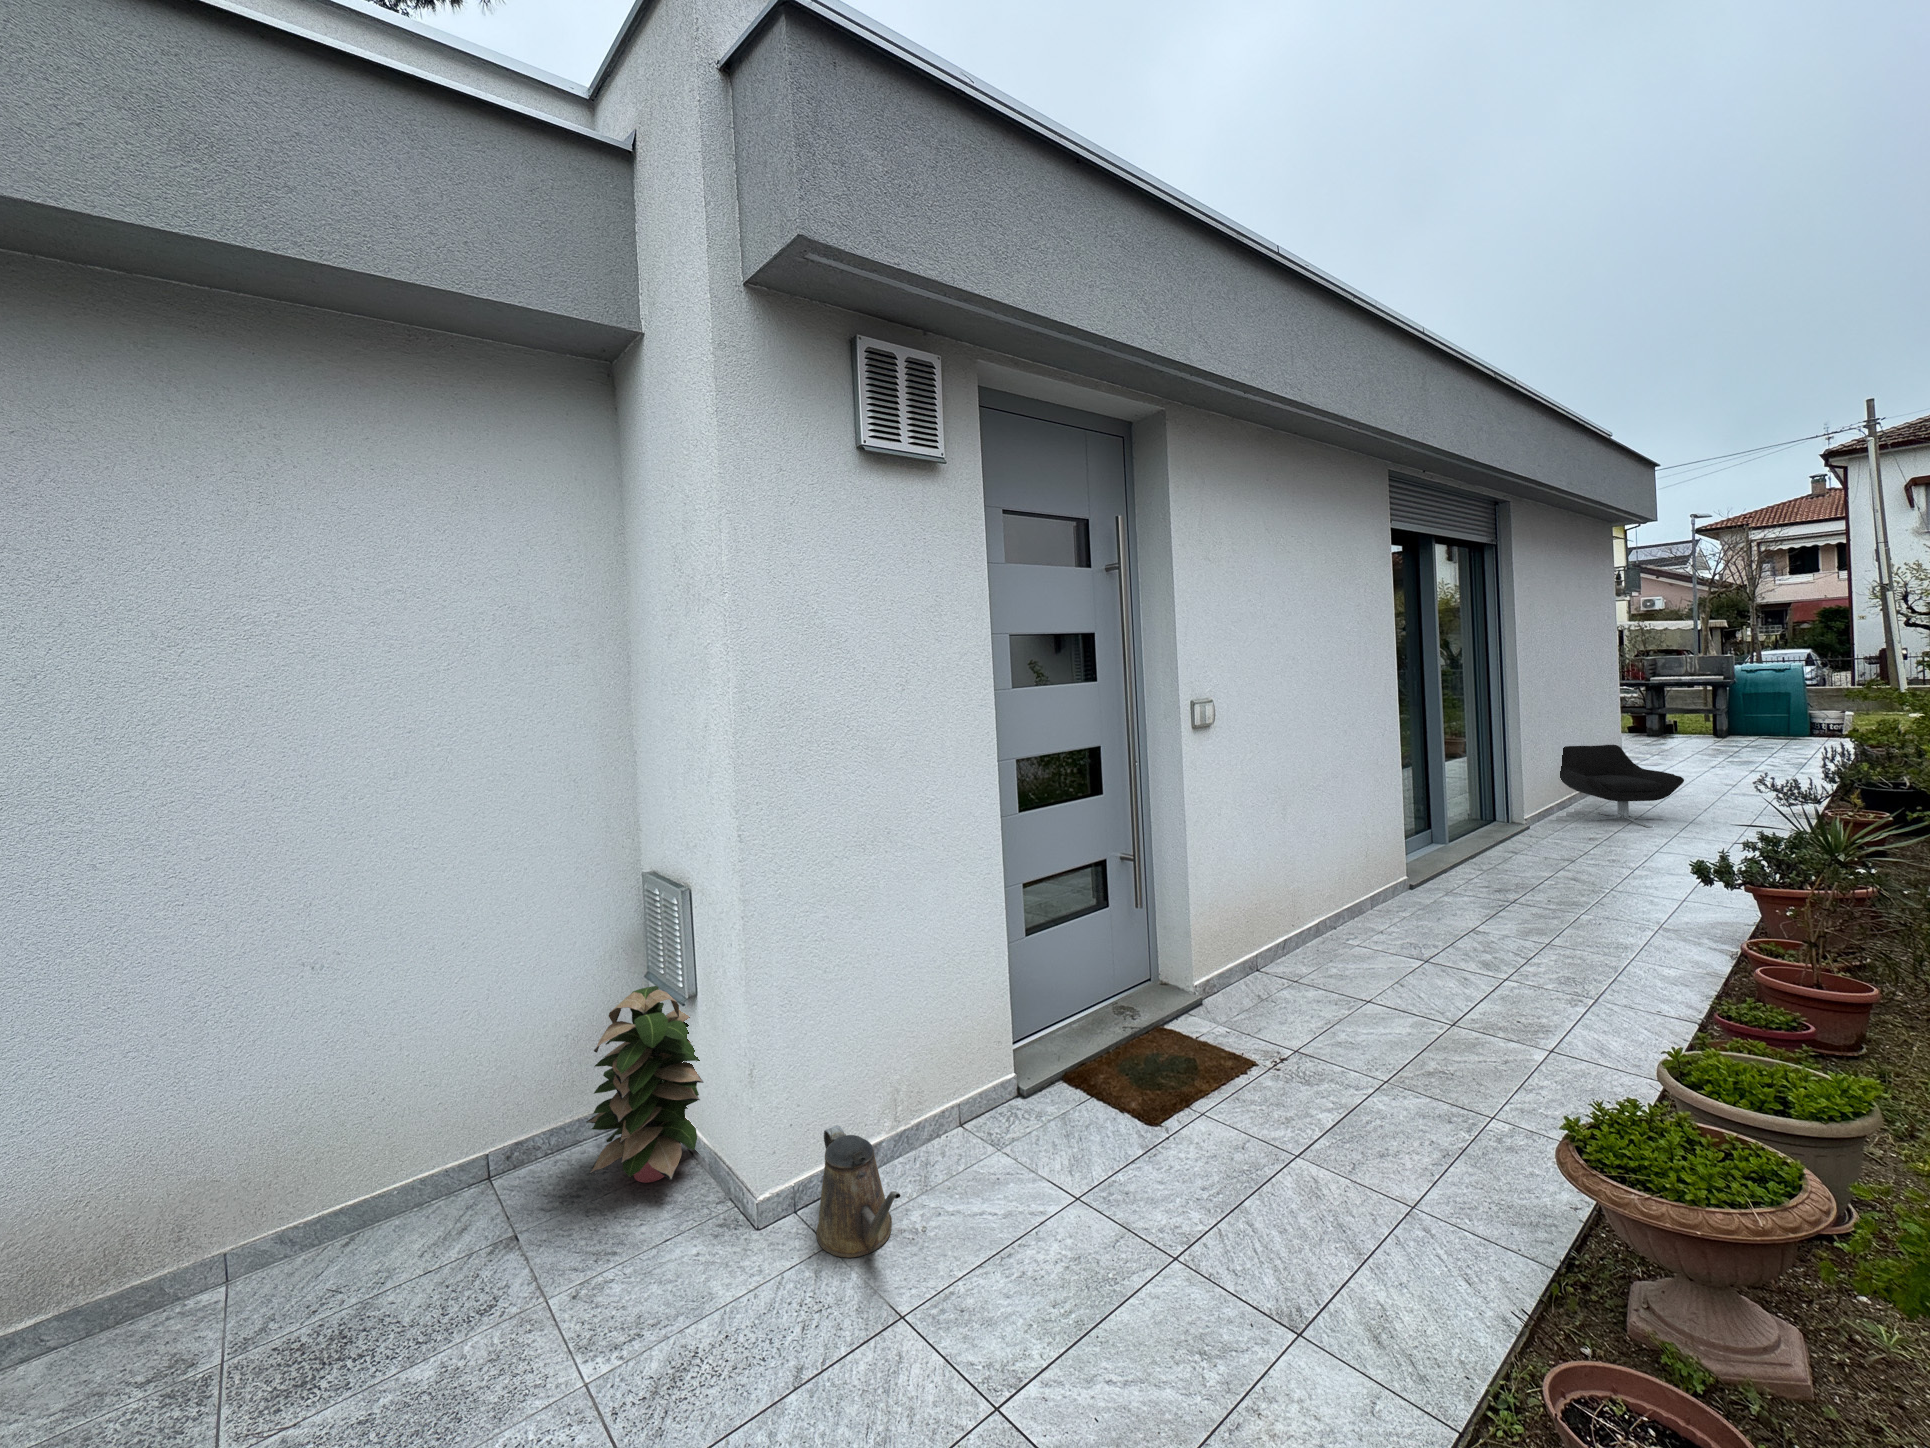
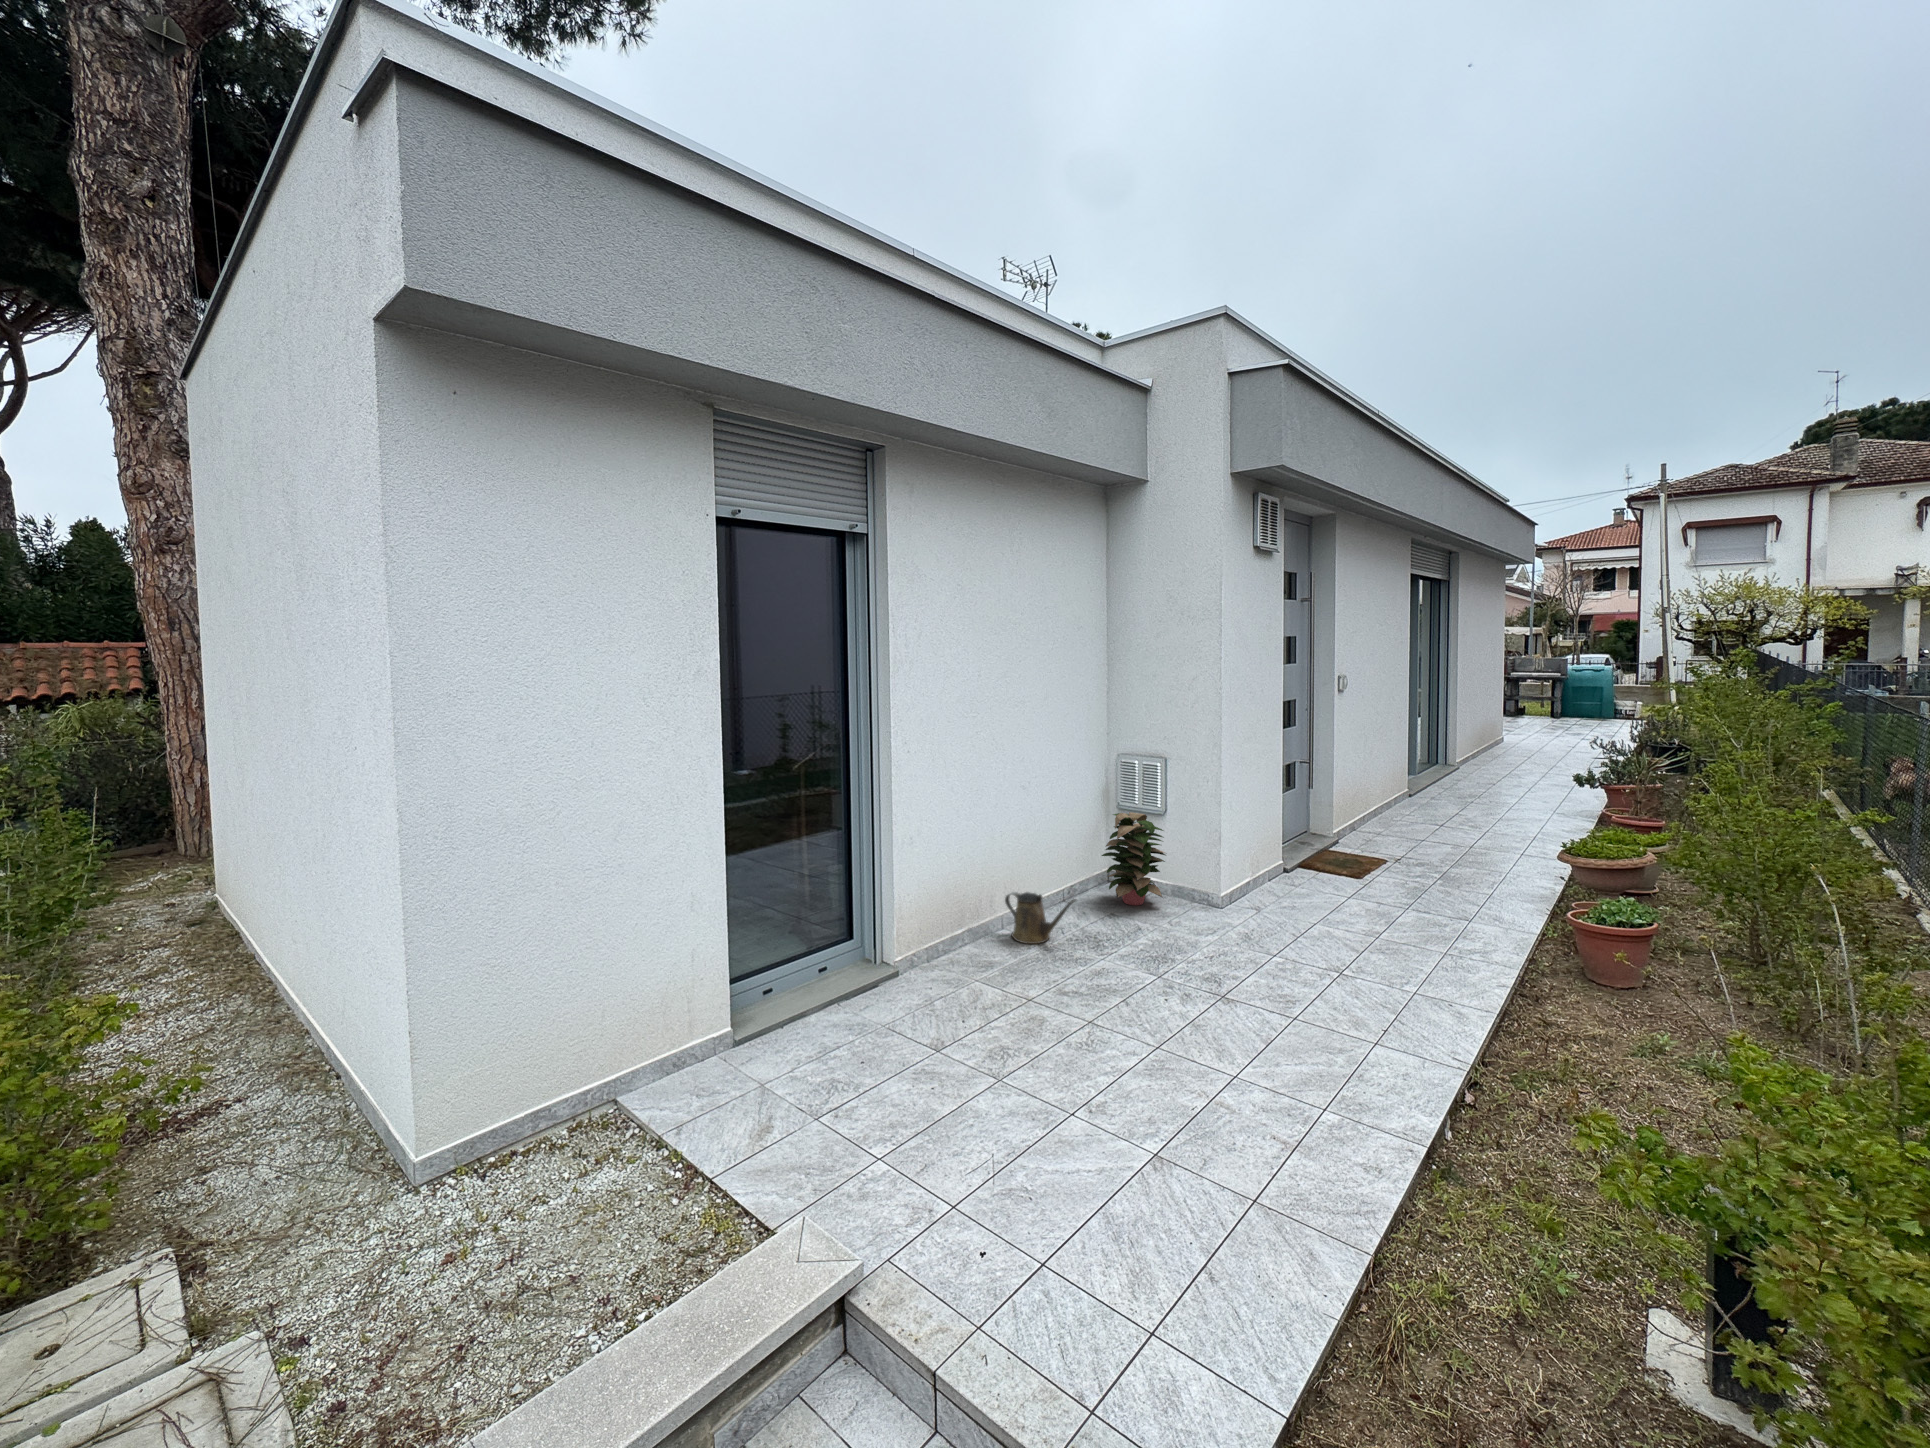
lounge chair: present [1560,745,1684,827] -> none [1471,715,1551,768]
watering can: present [817,1125,901,1258] -> present [1005,892,1076,944]

